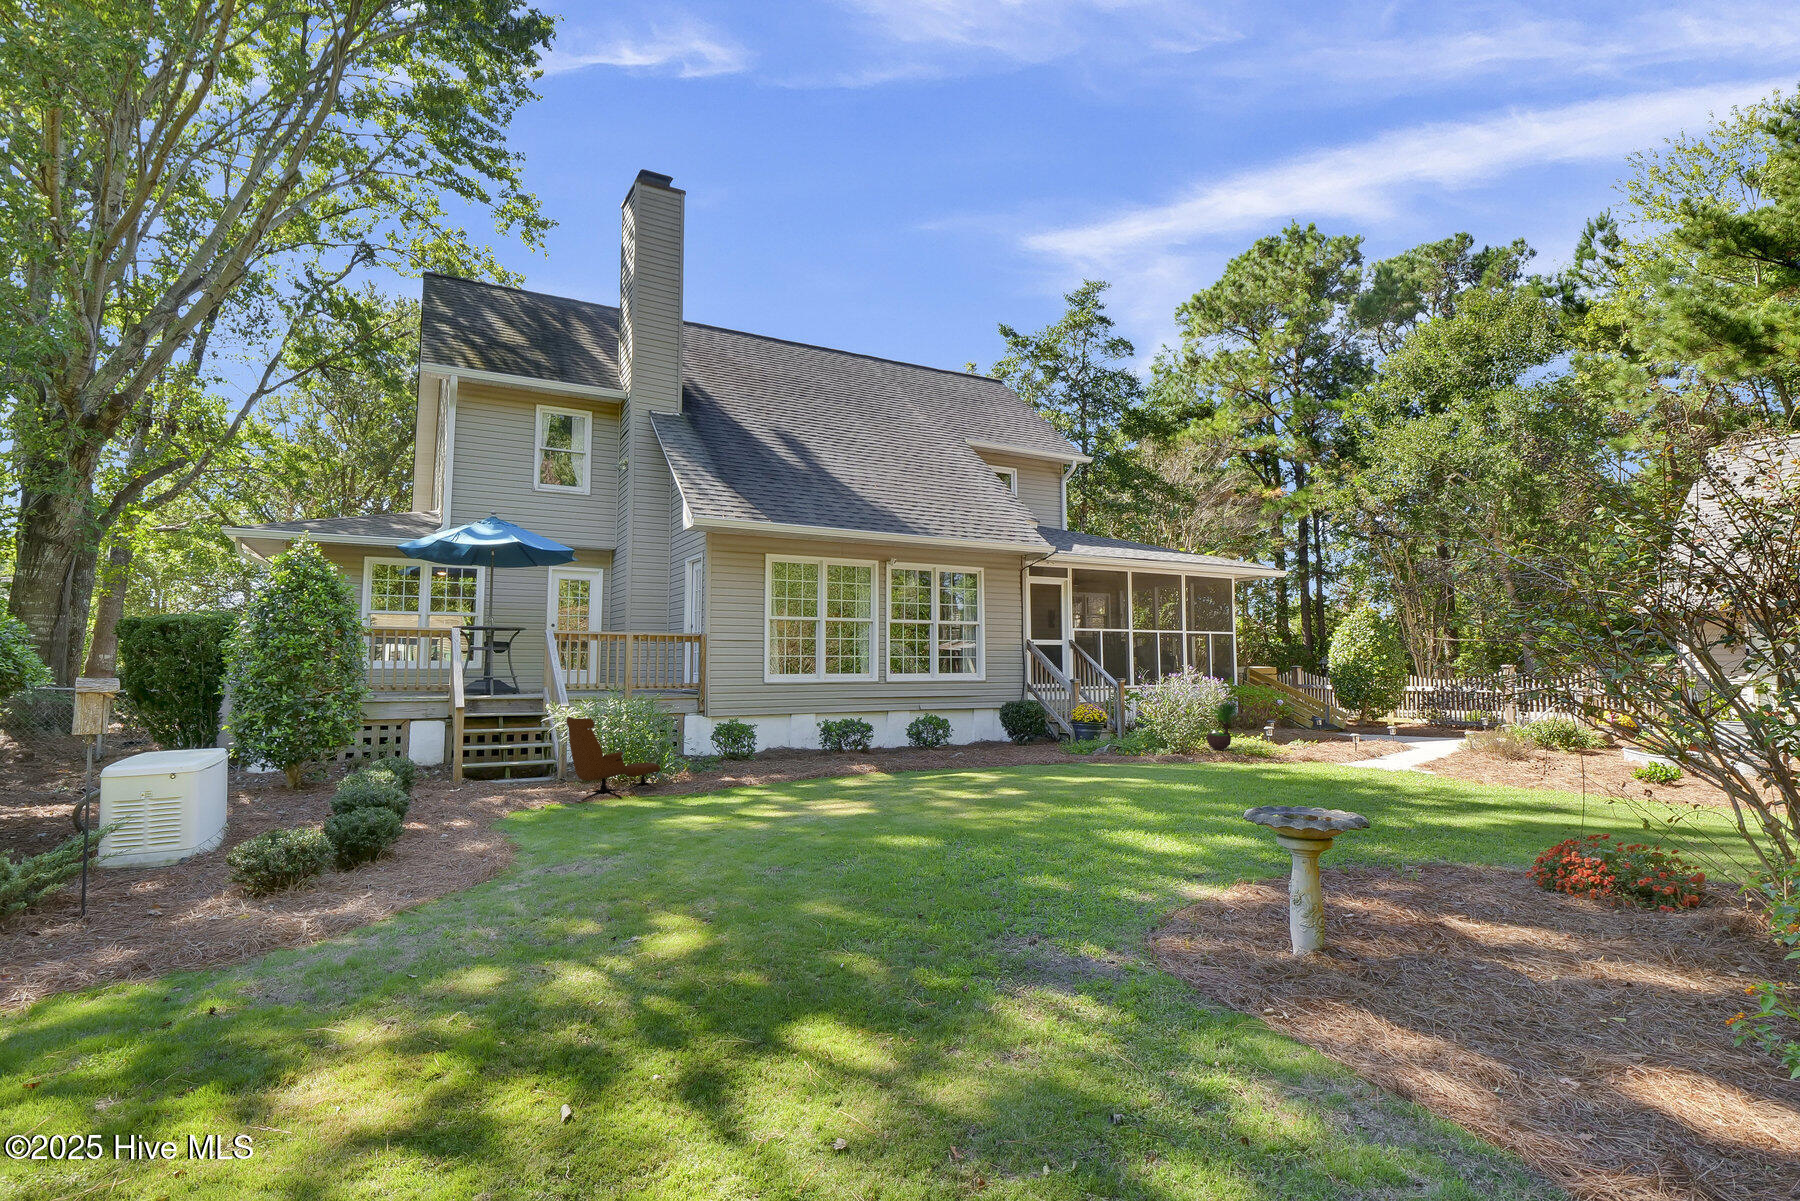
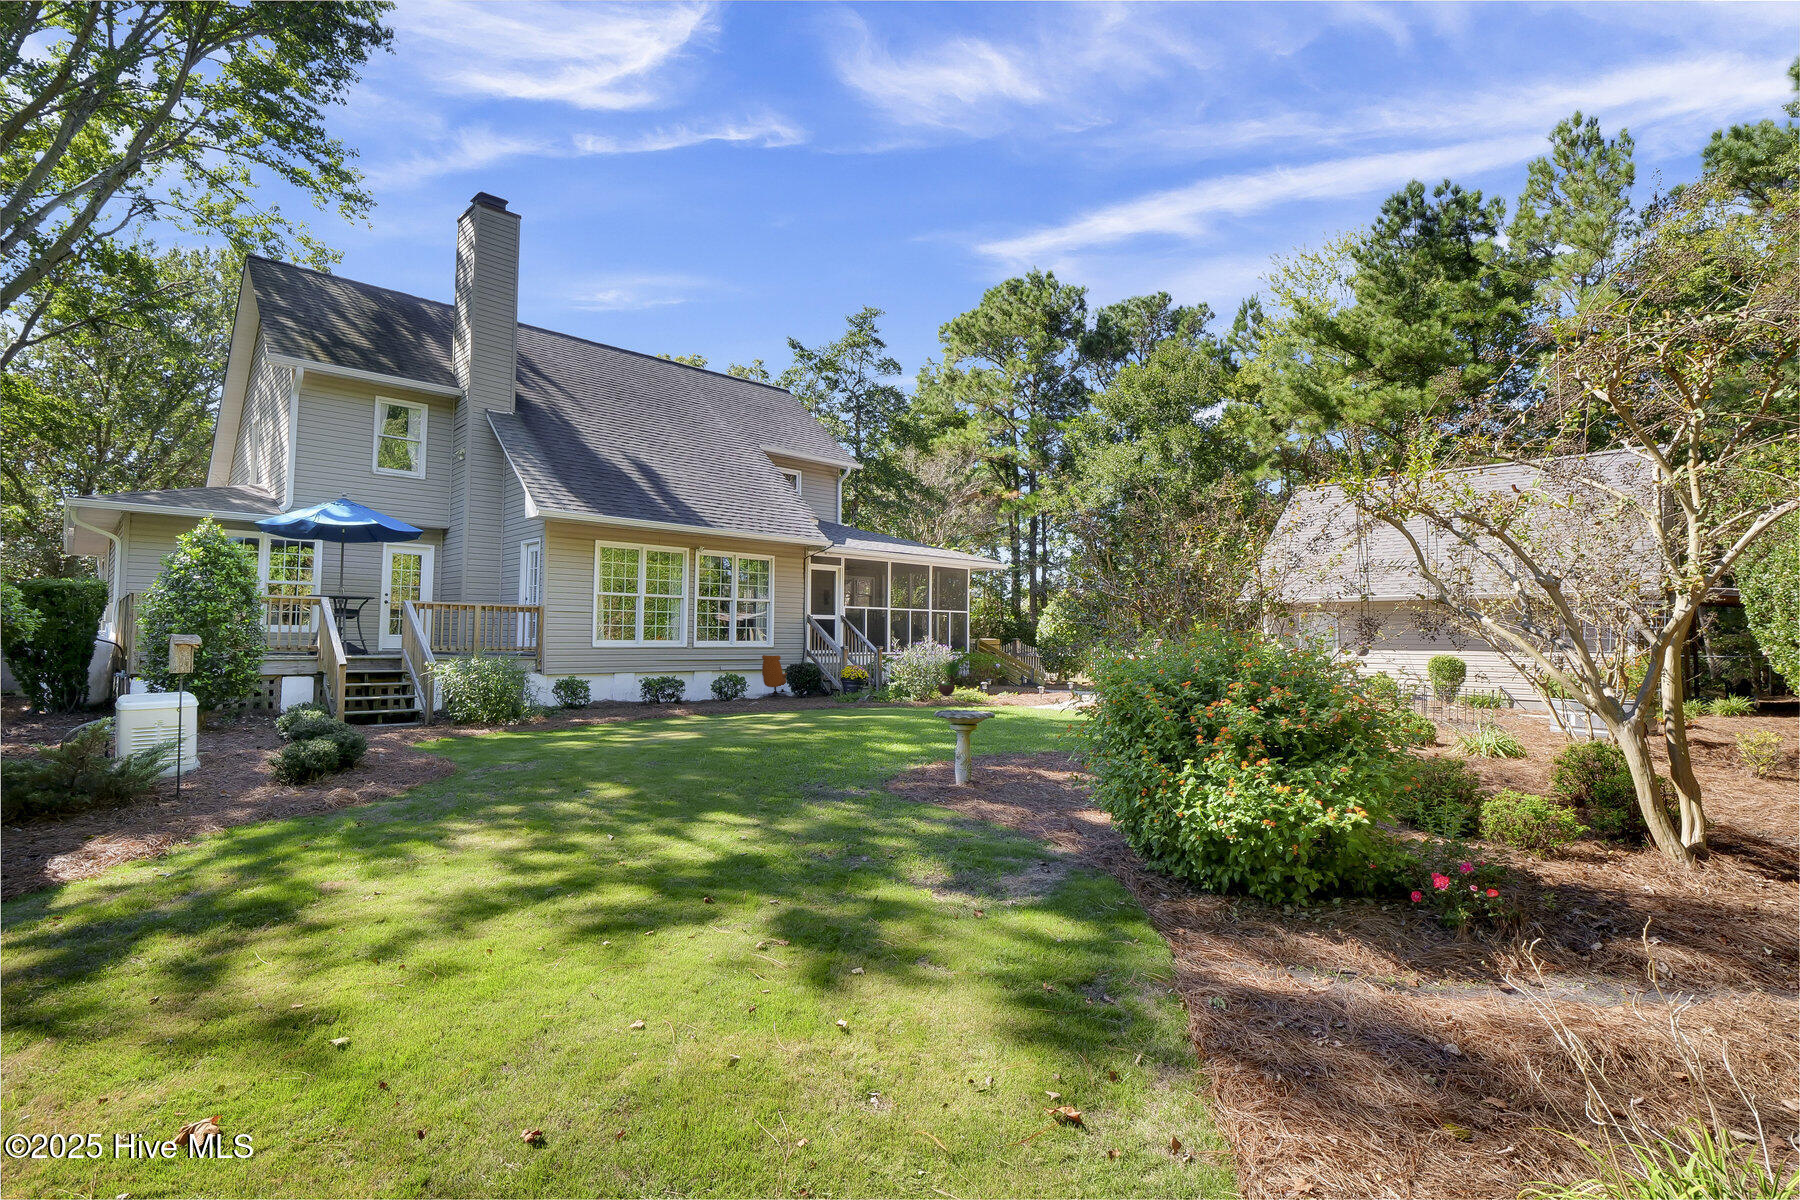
lounge chair: present [566,717,661,801] -> present [762,655,788,697]

